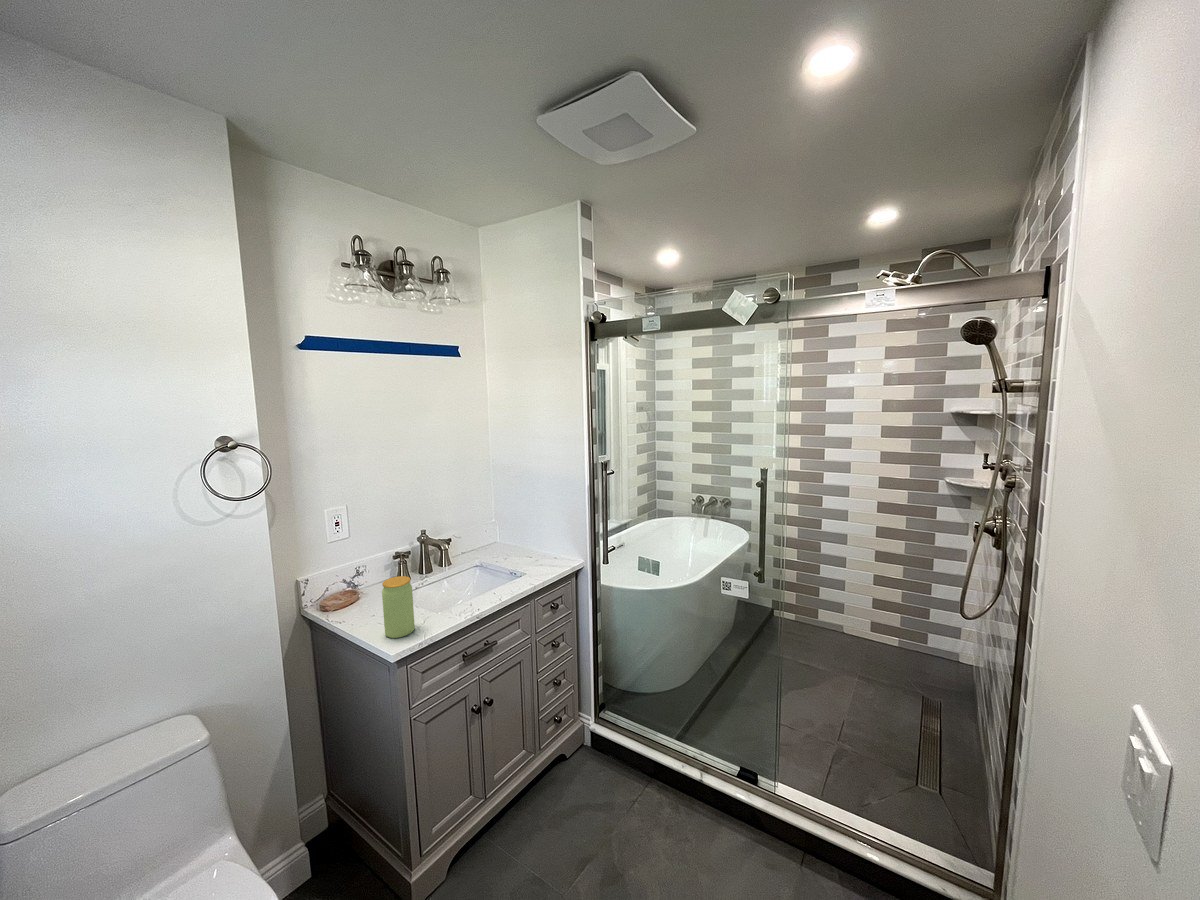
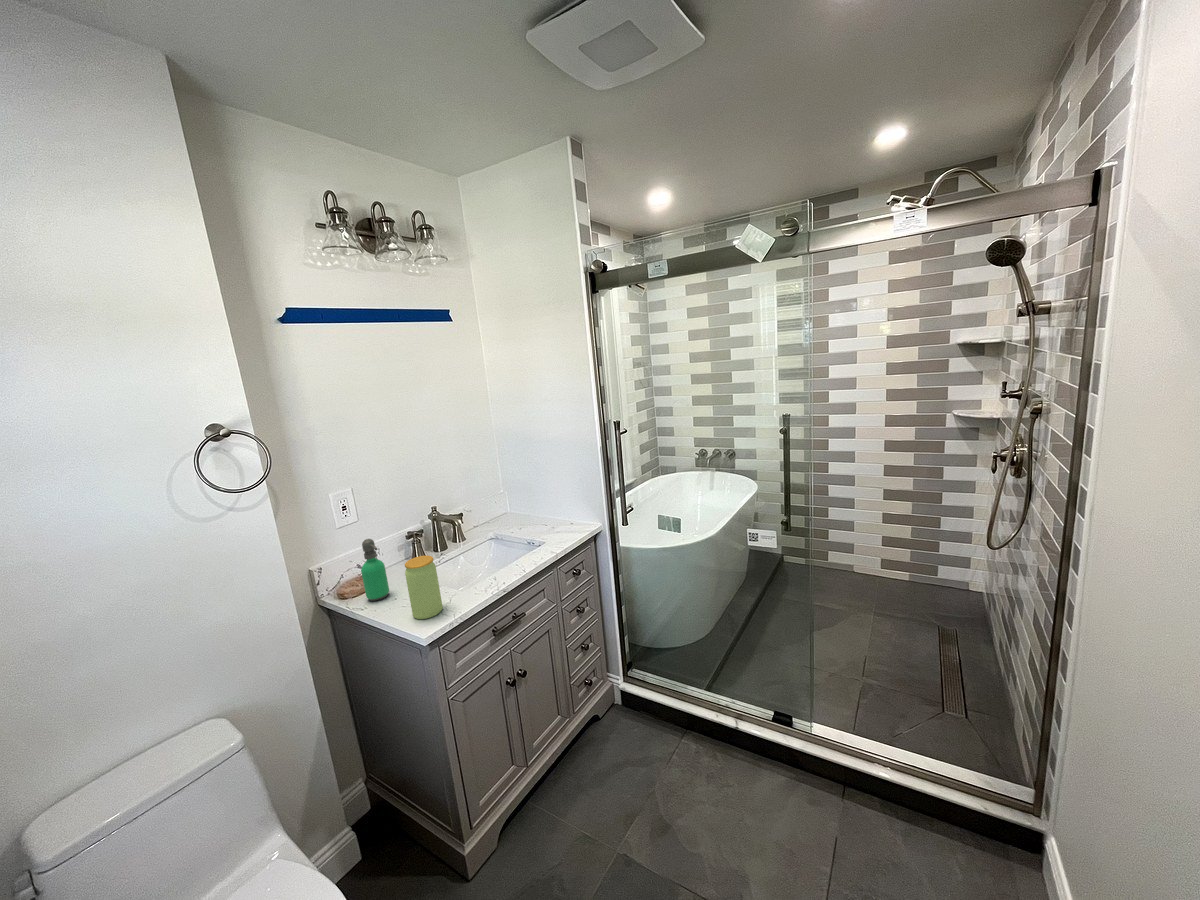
soap dispenser: none [344,555,369,616] -> present [361,539,389,601]

